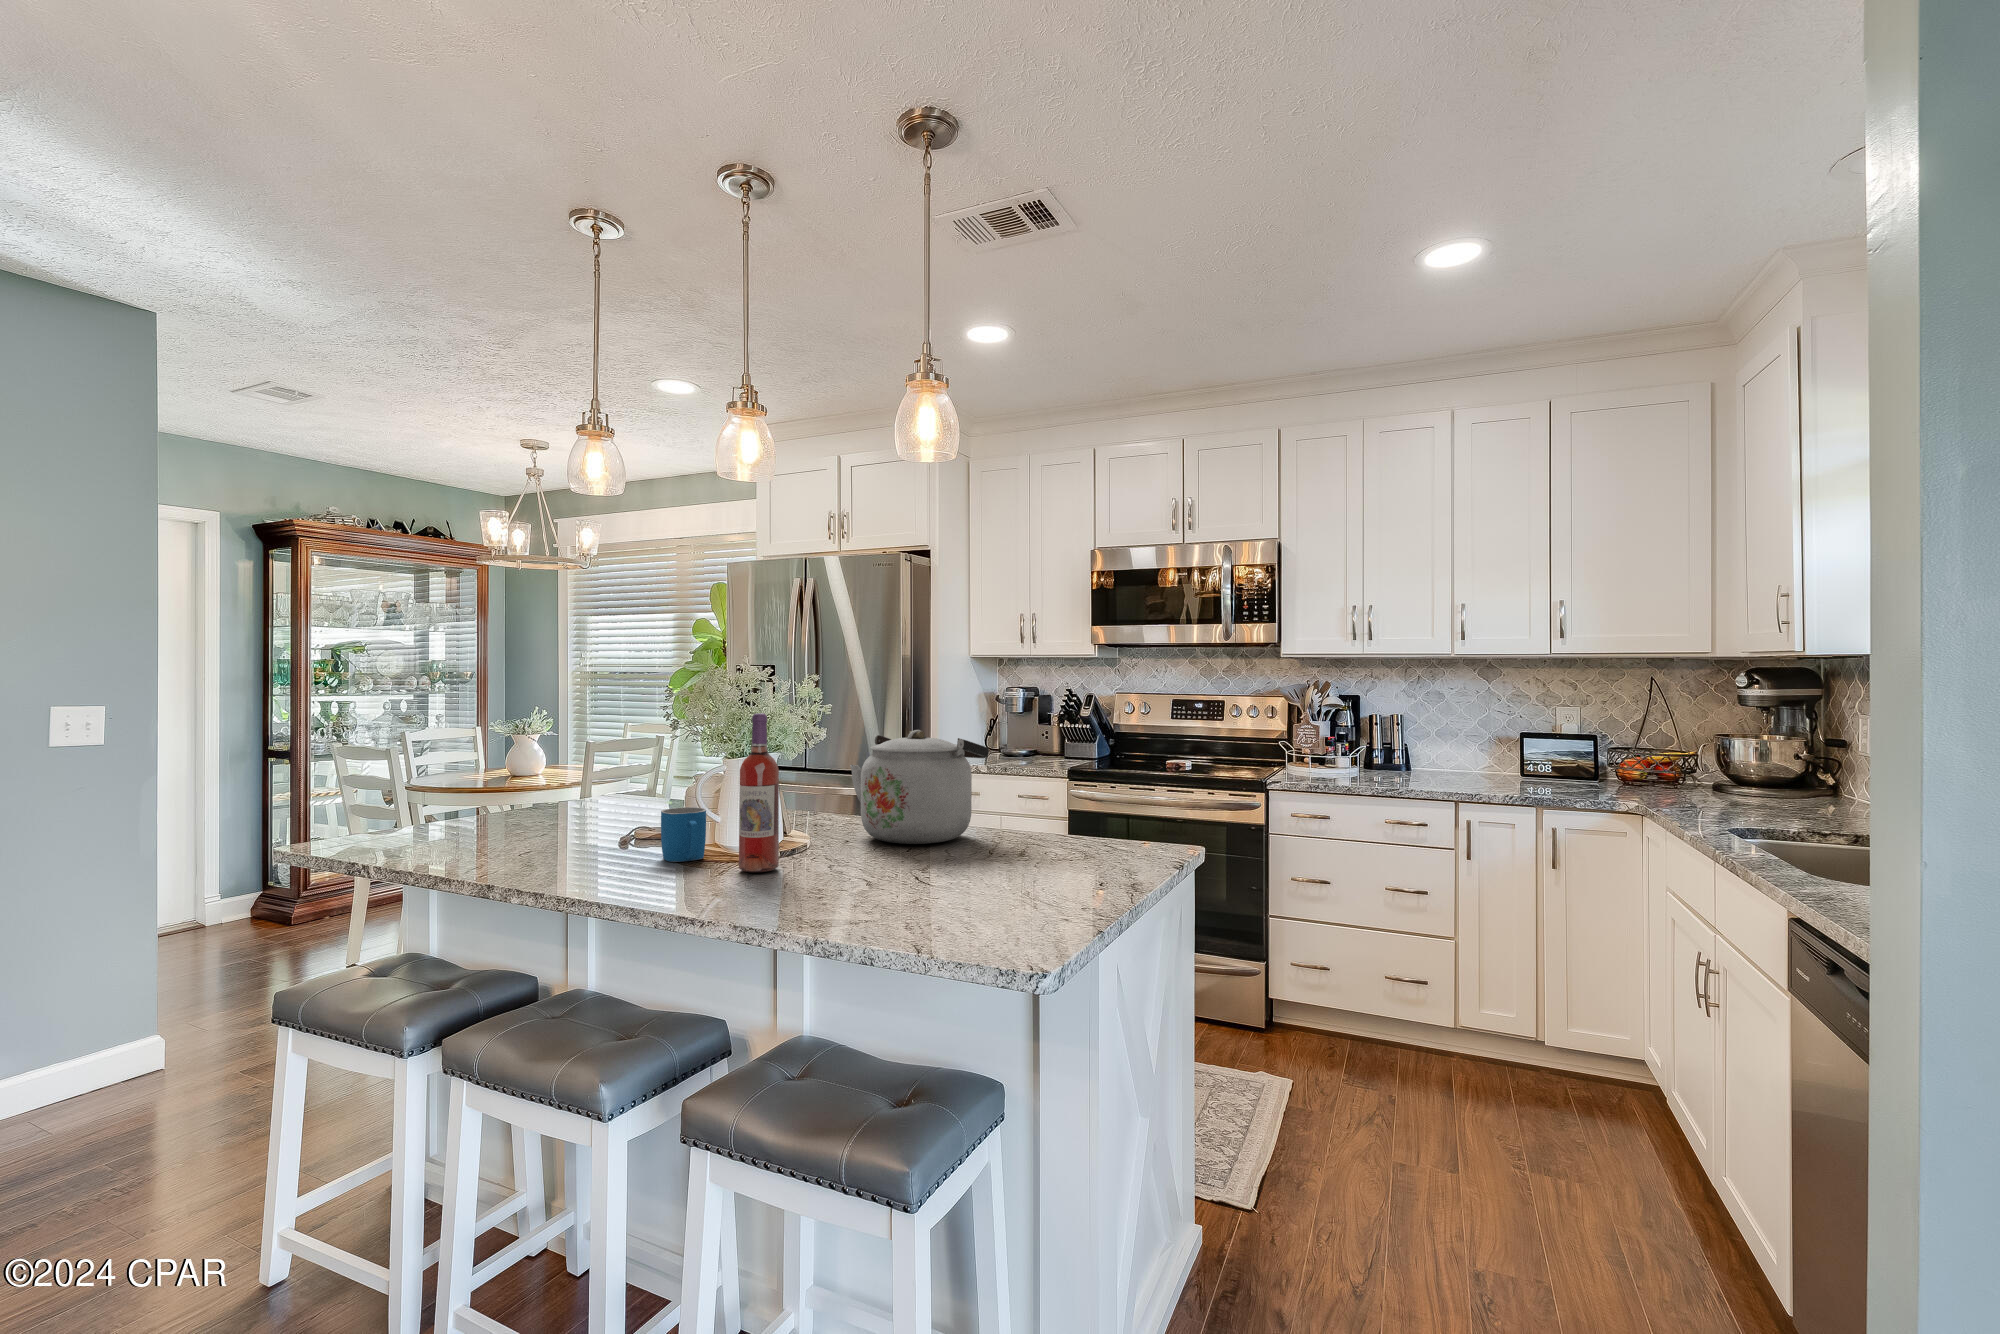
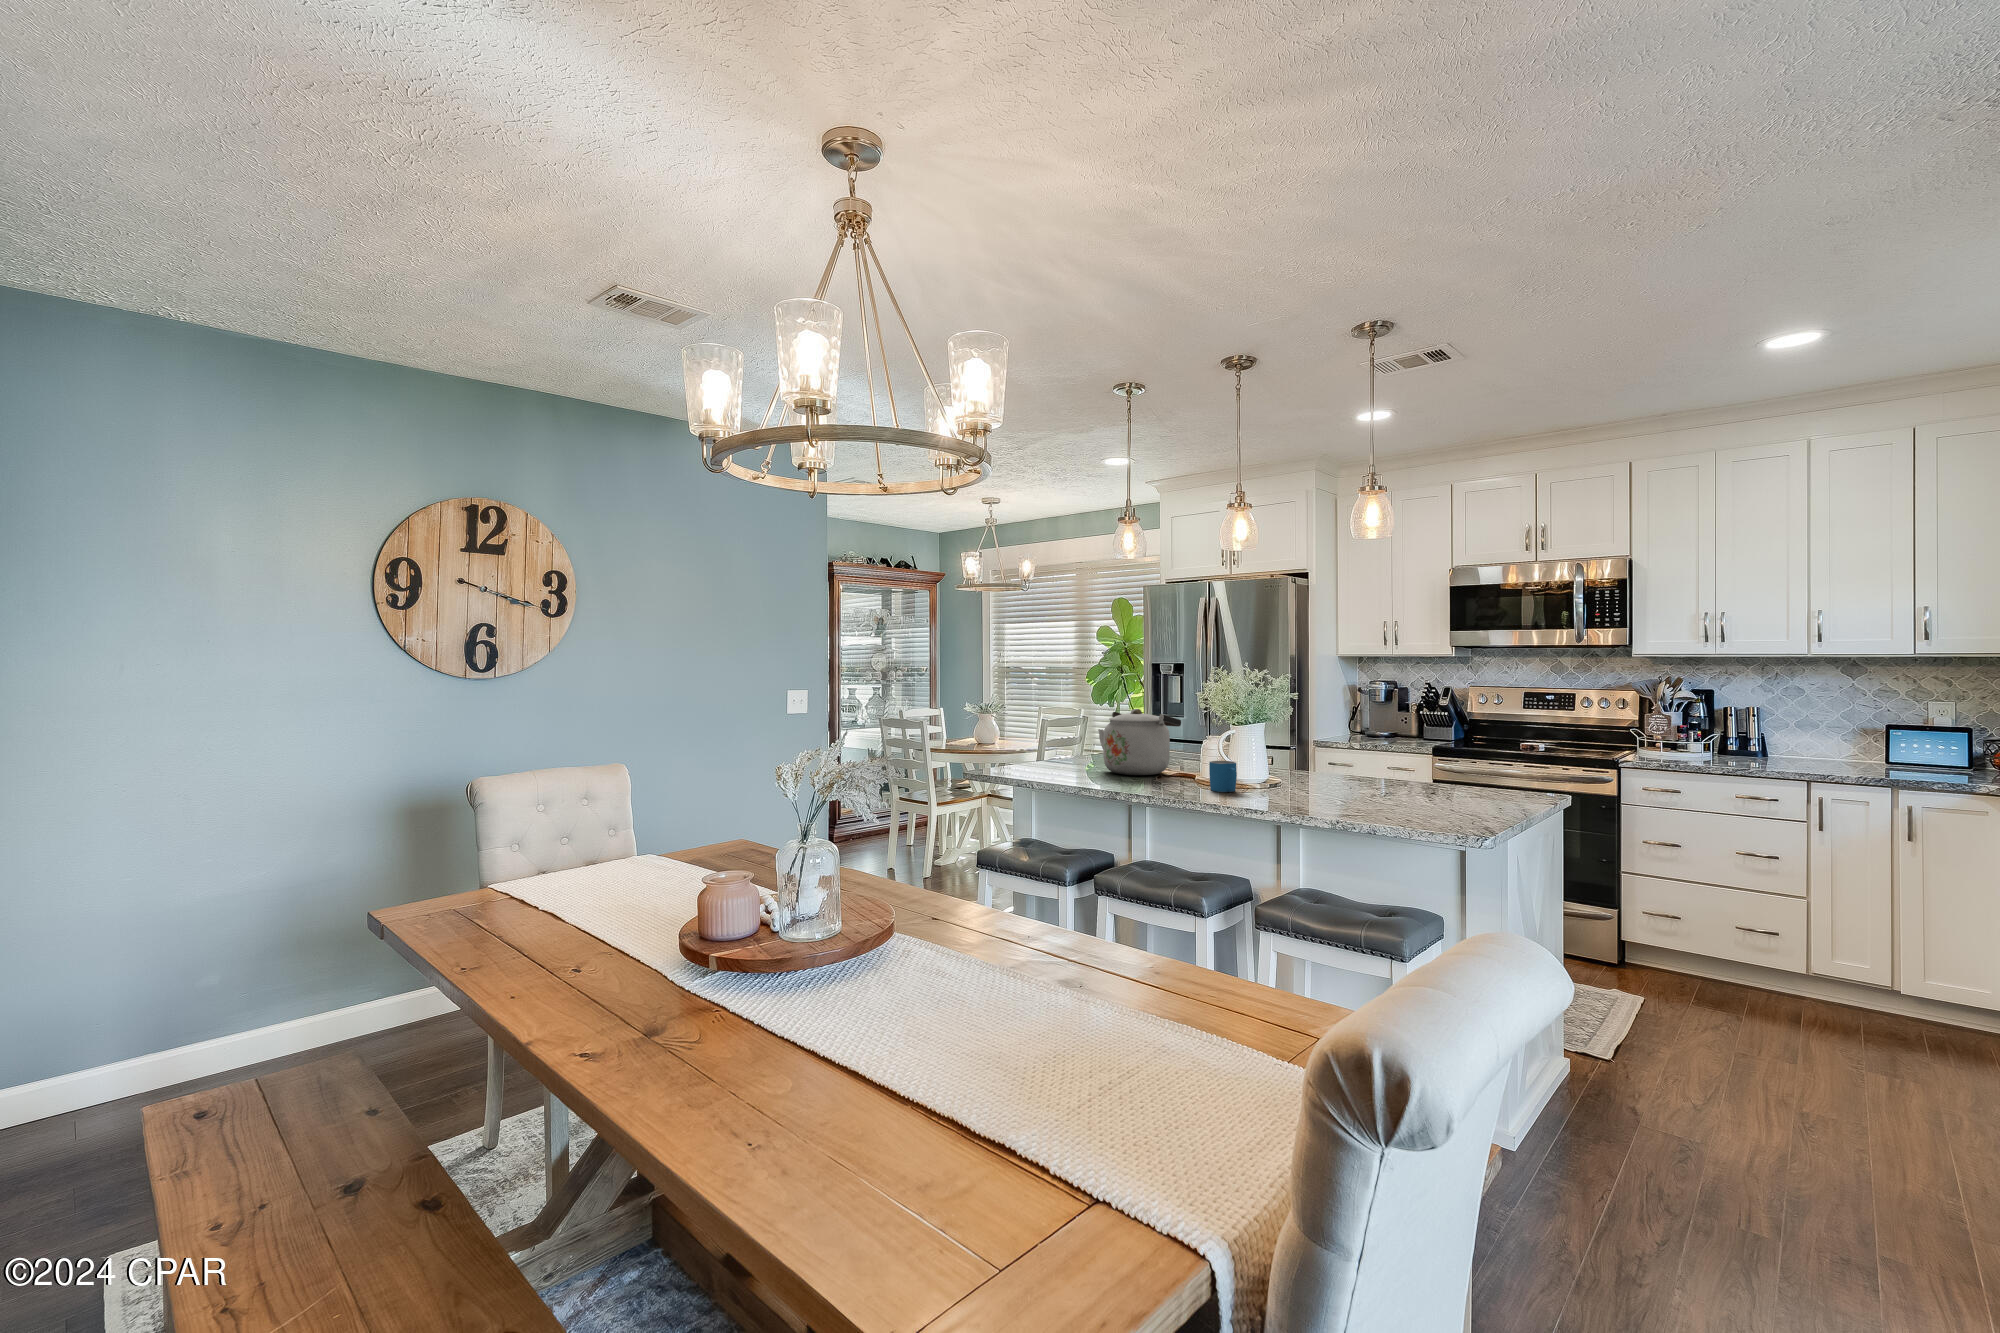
wine bottle: present [739,713,779,872] -> none [1266,705,1290,799]
kettle: present [850,730,989,844] -> present [1098,709,1181,775]

